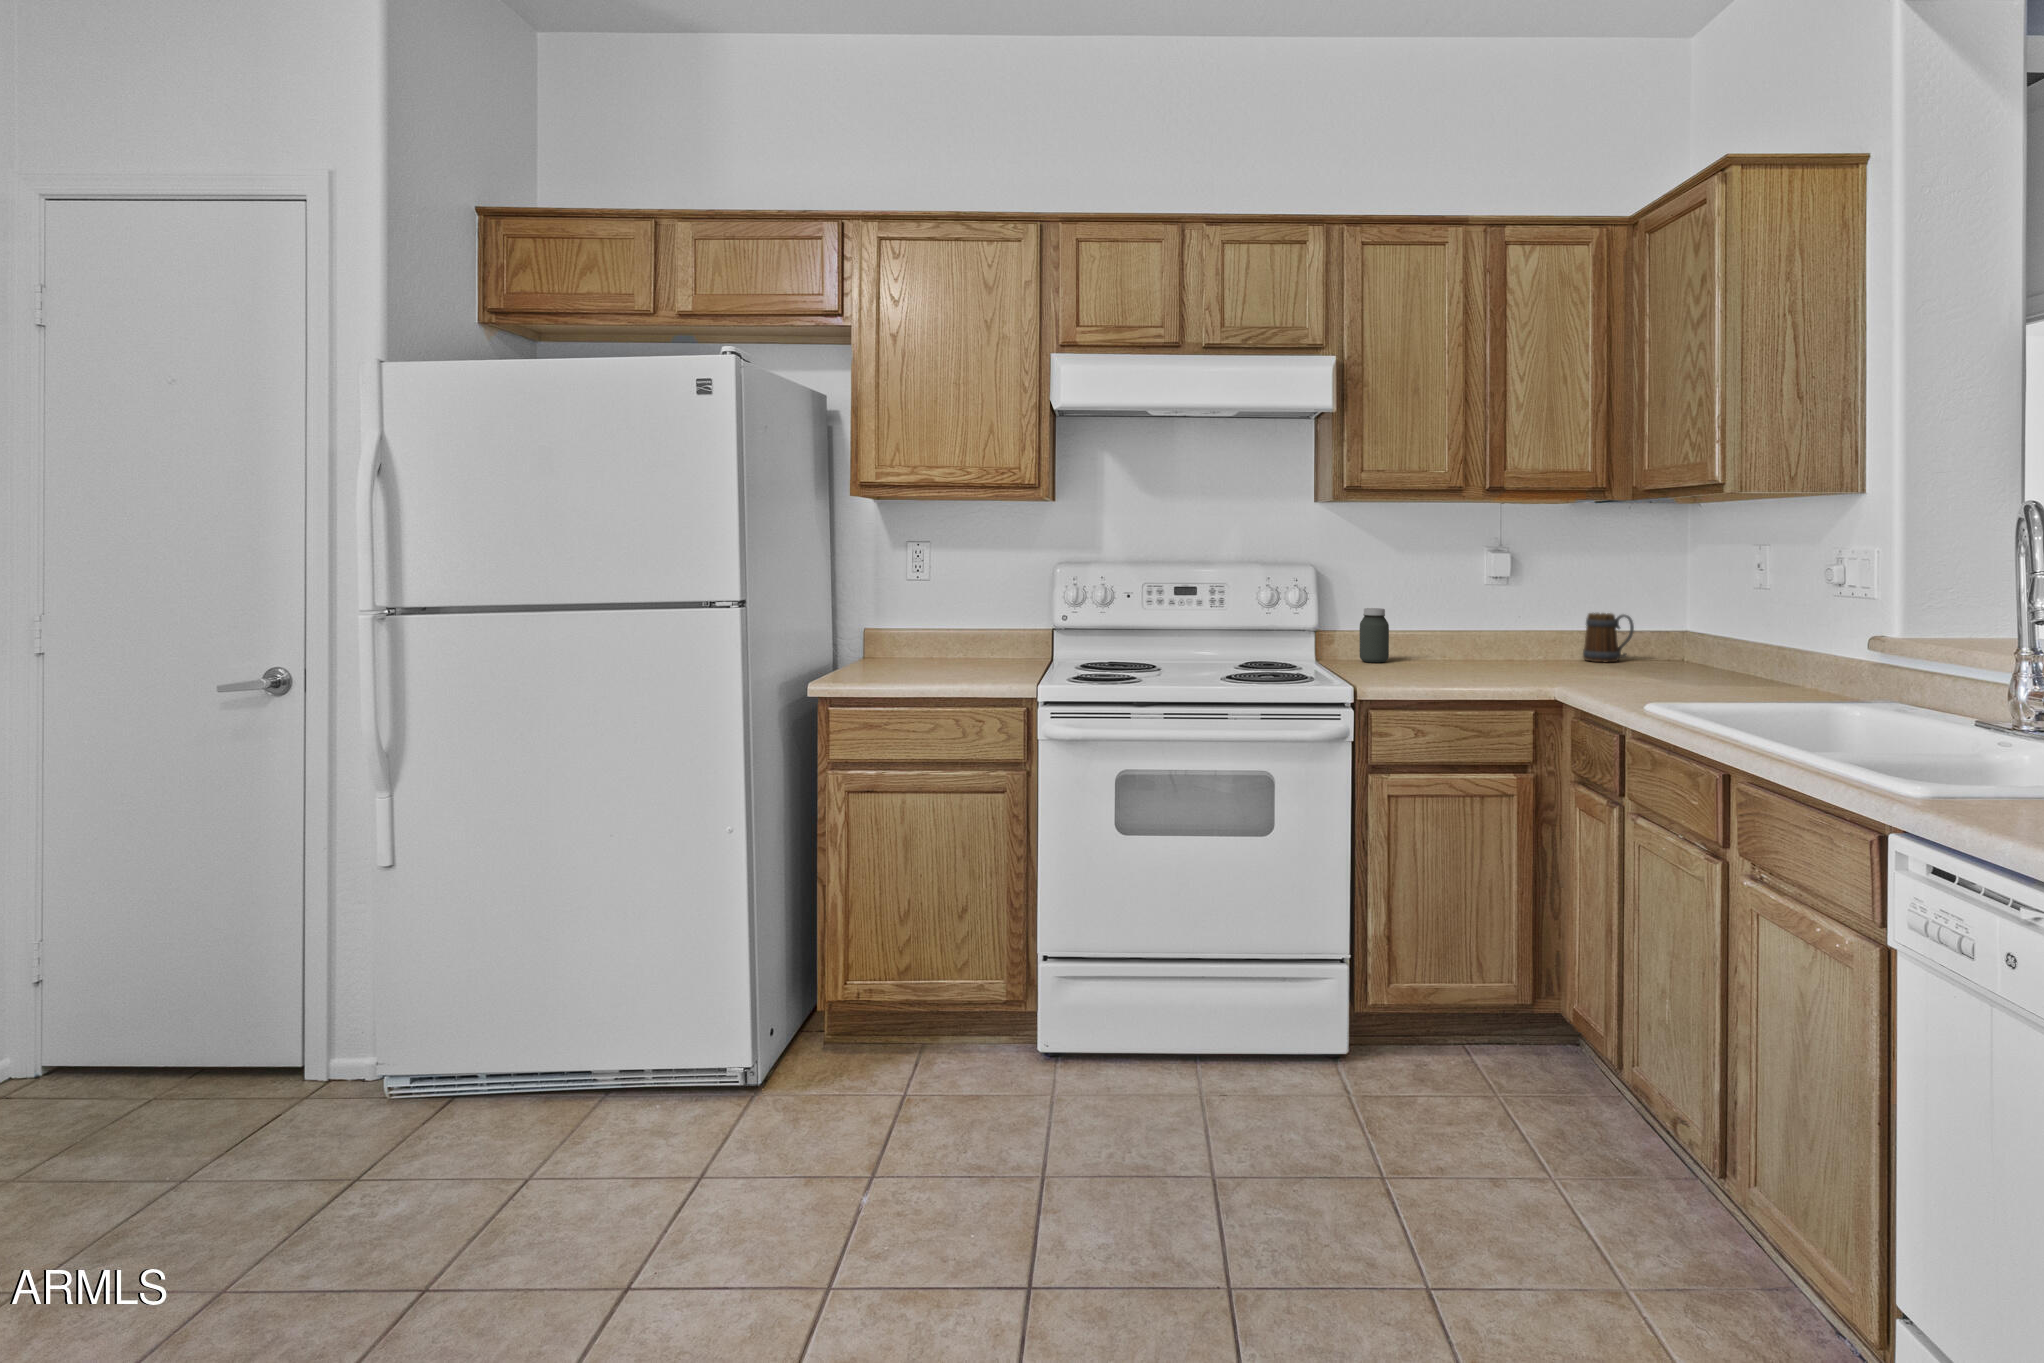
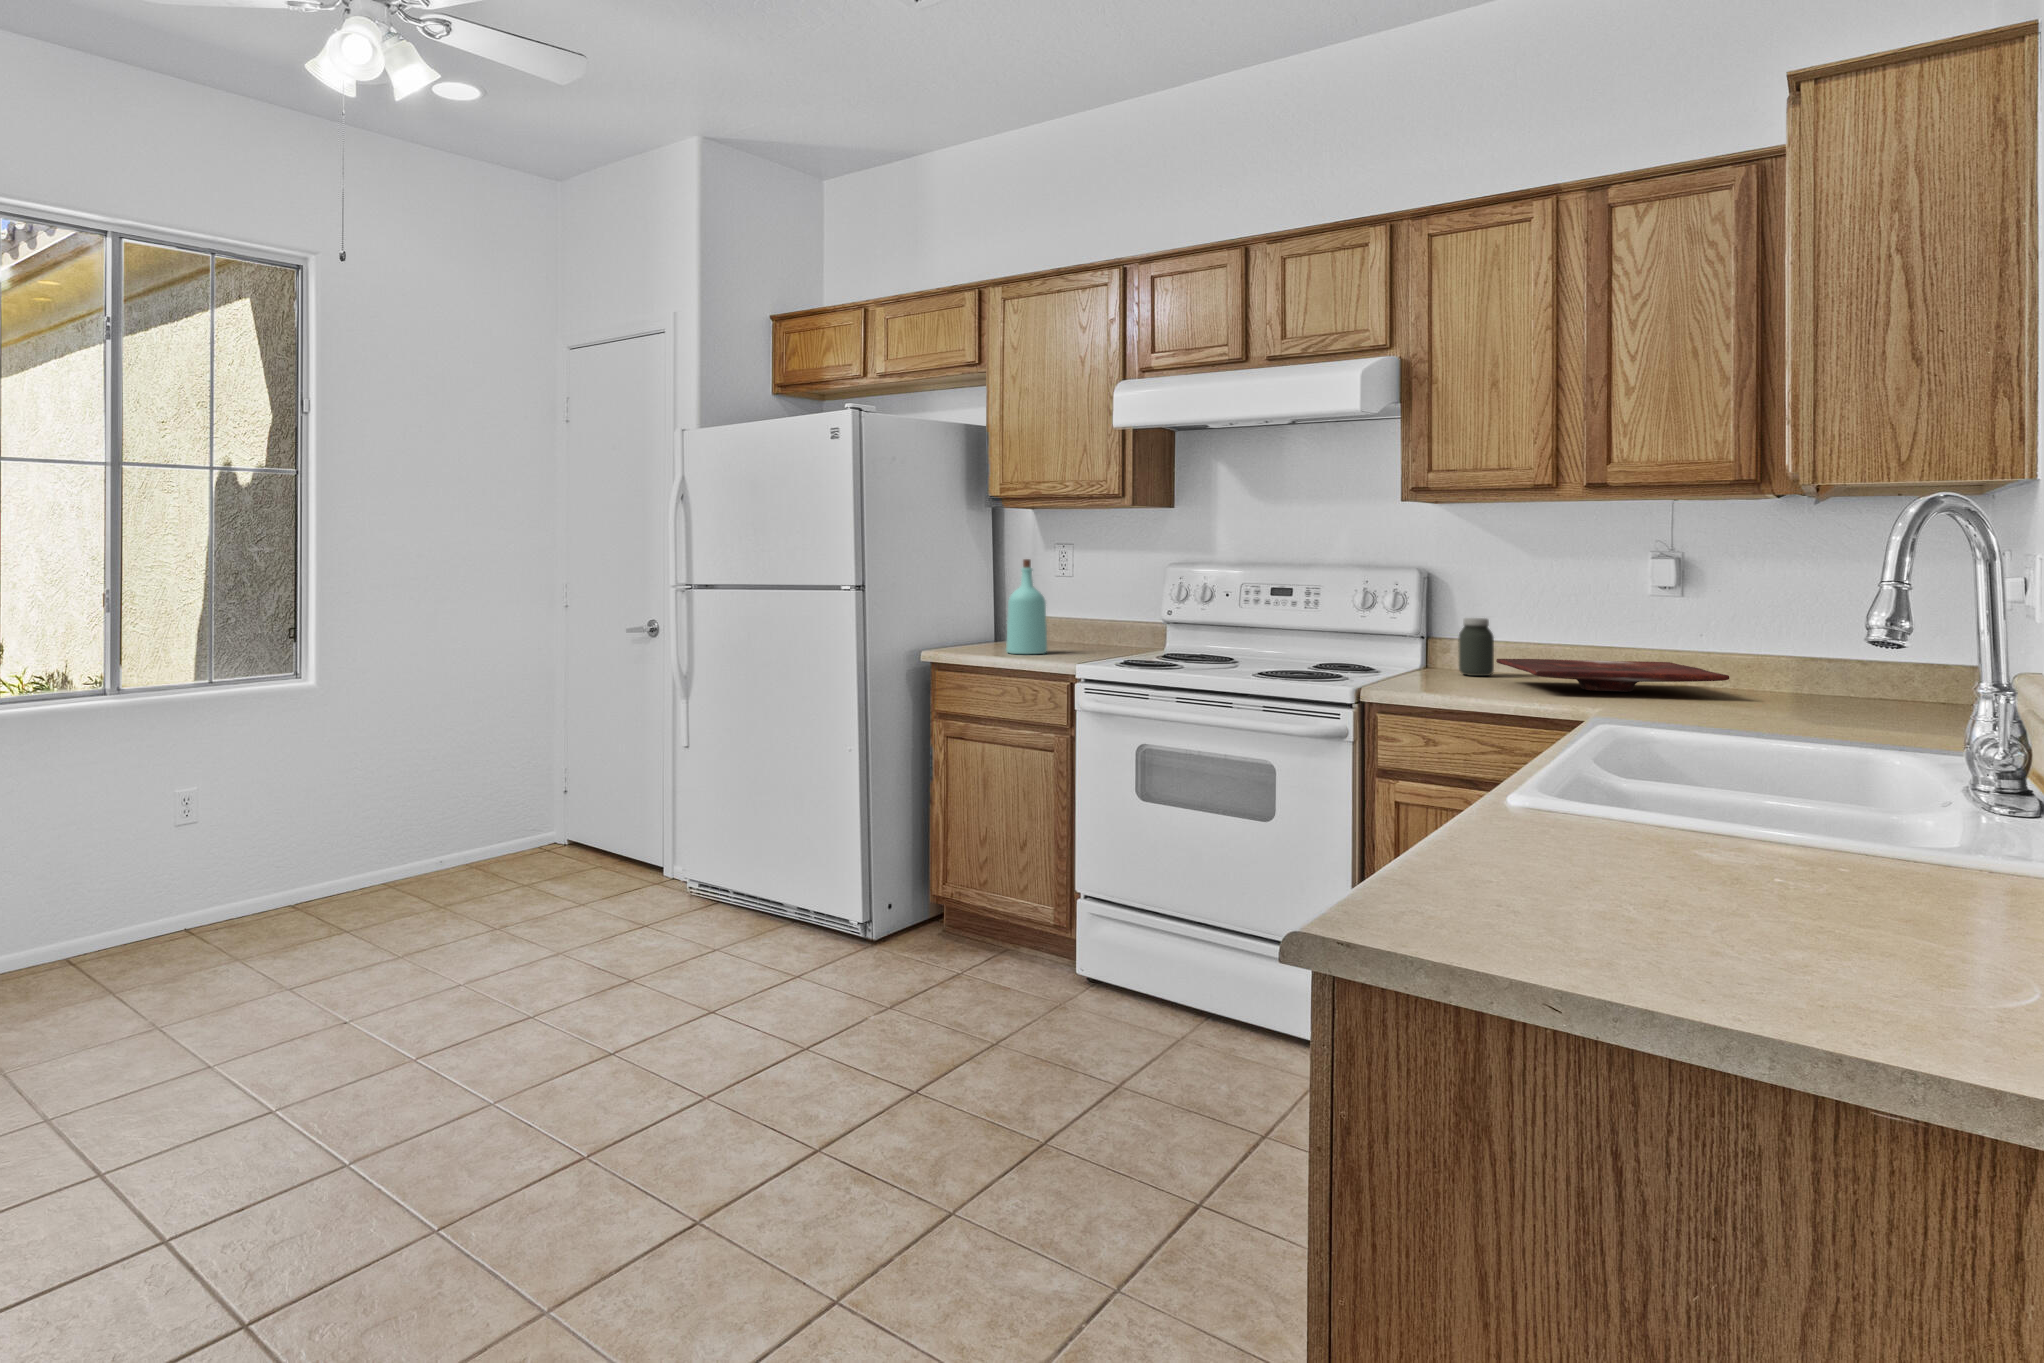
bottle: none [901,560,950,677] -> present [1006,559,1048,654]
mug: present [1583,613,1634,662] -> none [1765,636,1843,698]
cutting board: none [1412,639,1595,669] -> present [1496,659,1729,692]

